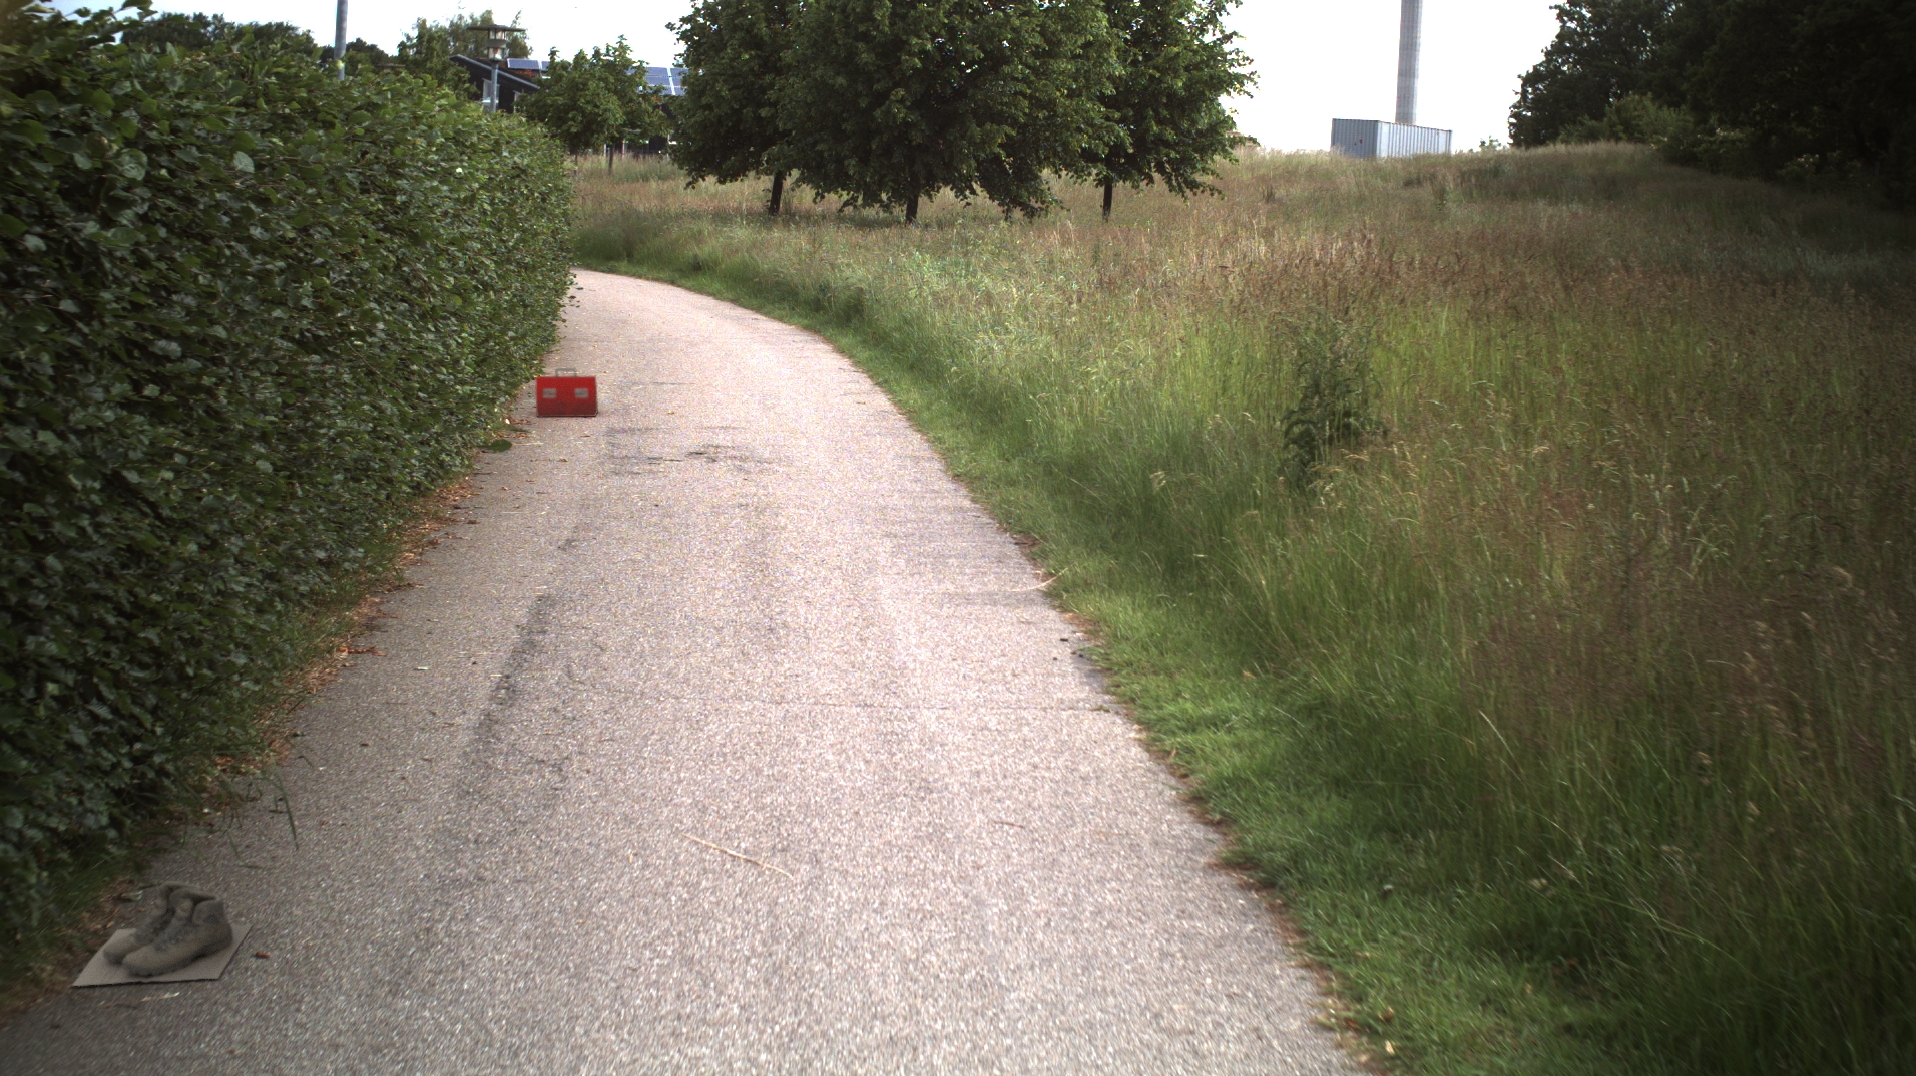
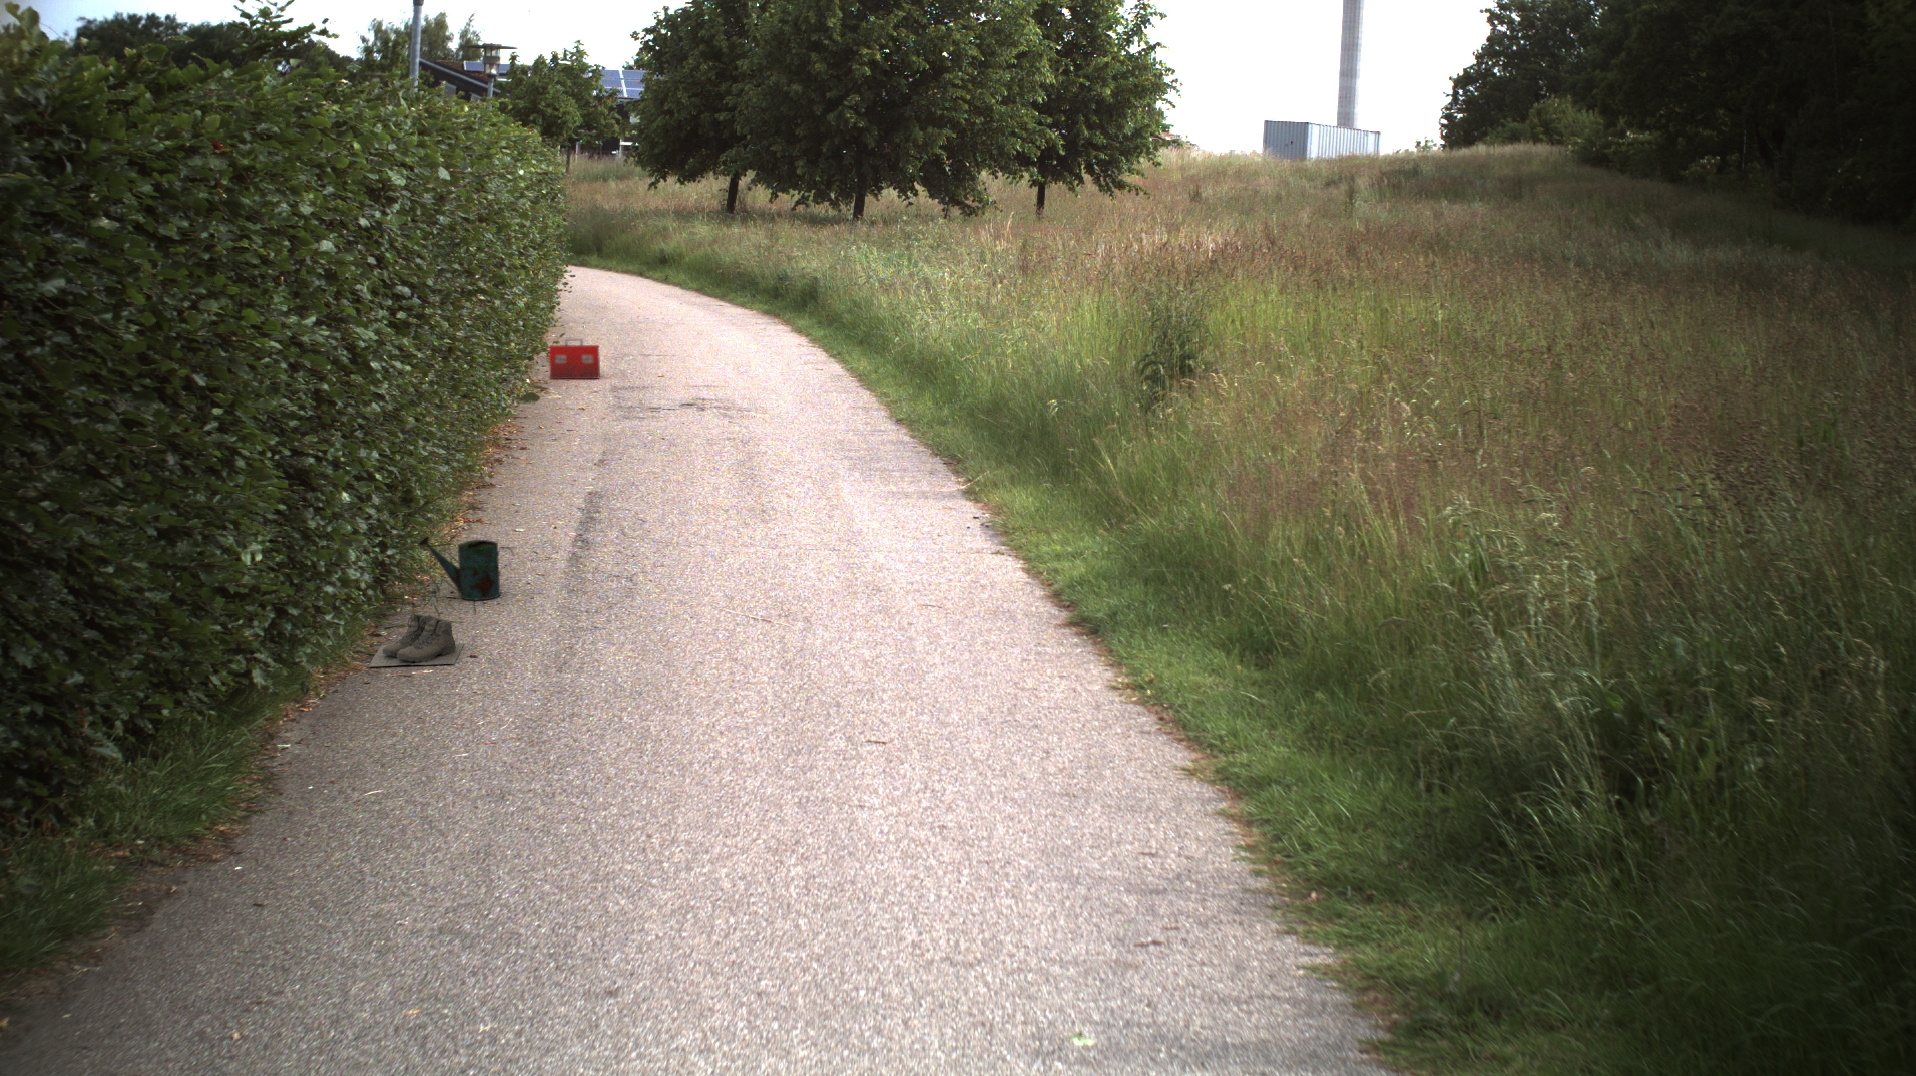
watering can: none [221,717,372,818] -> present [419,536,512,600]

